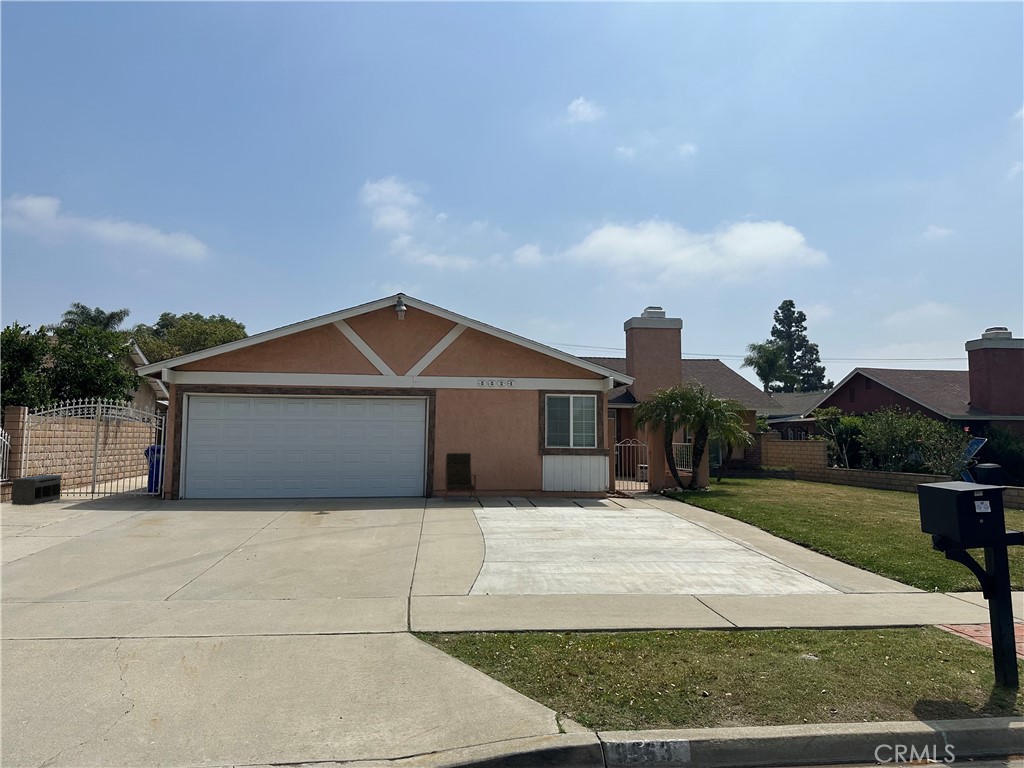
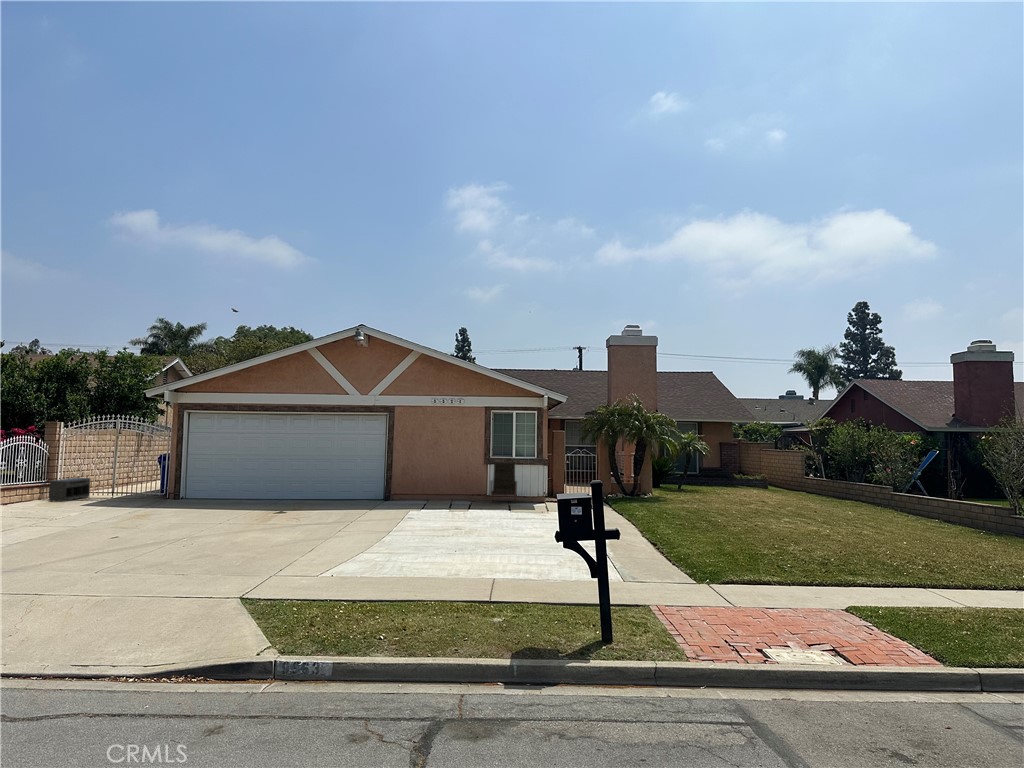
lounge chair: present [444,453,476,501] -> present [490,462,517,502]

